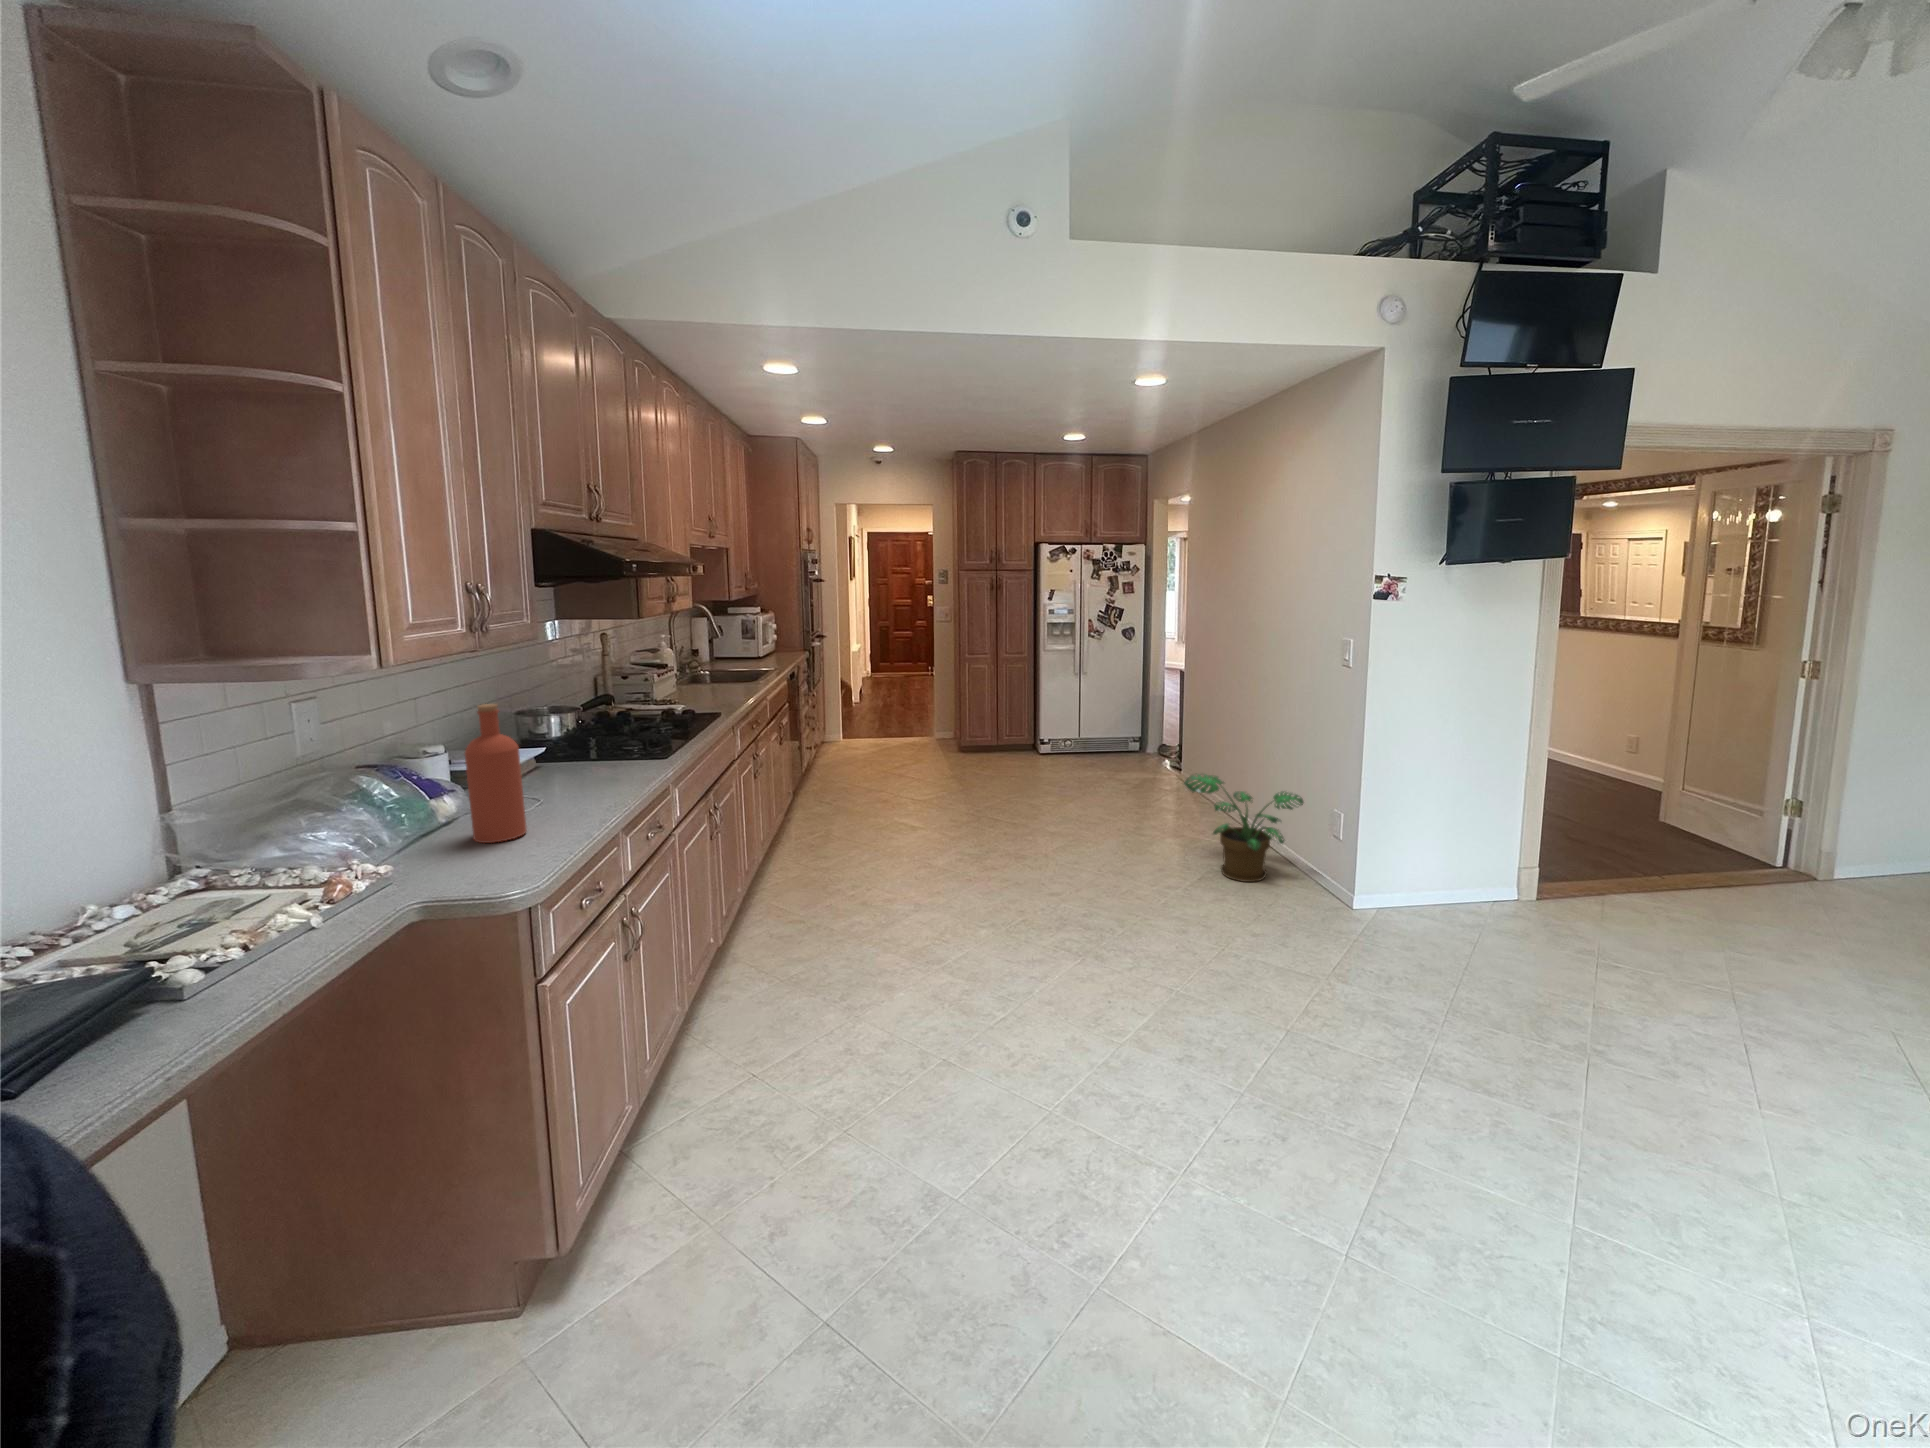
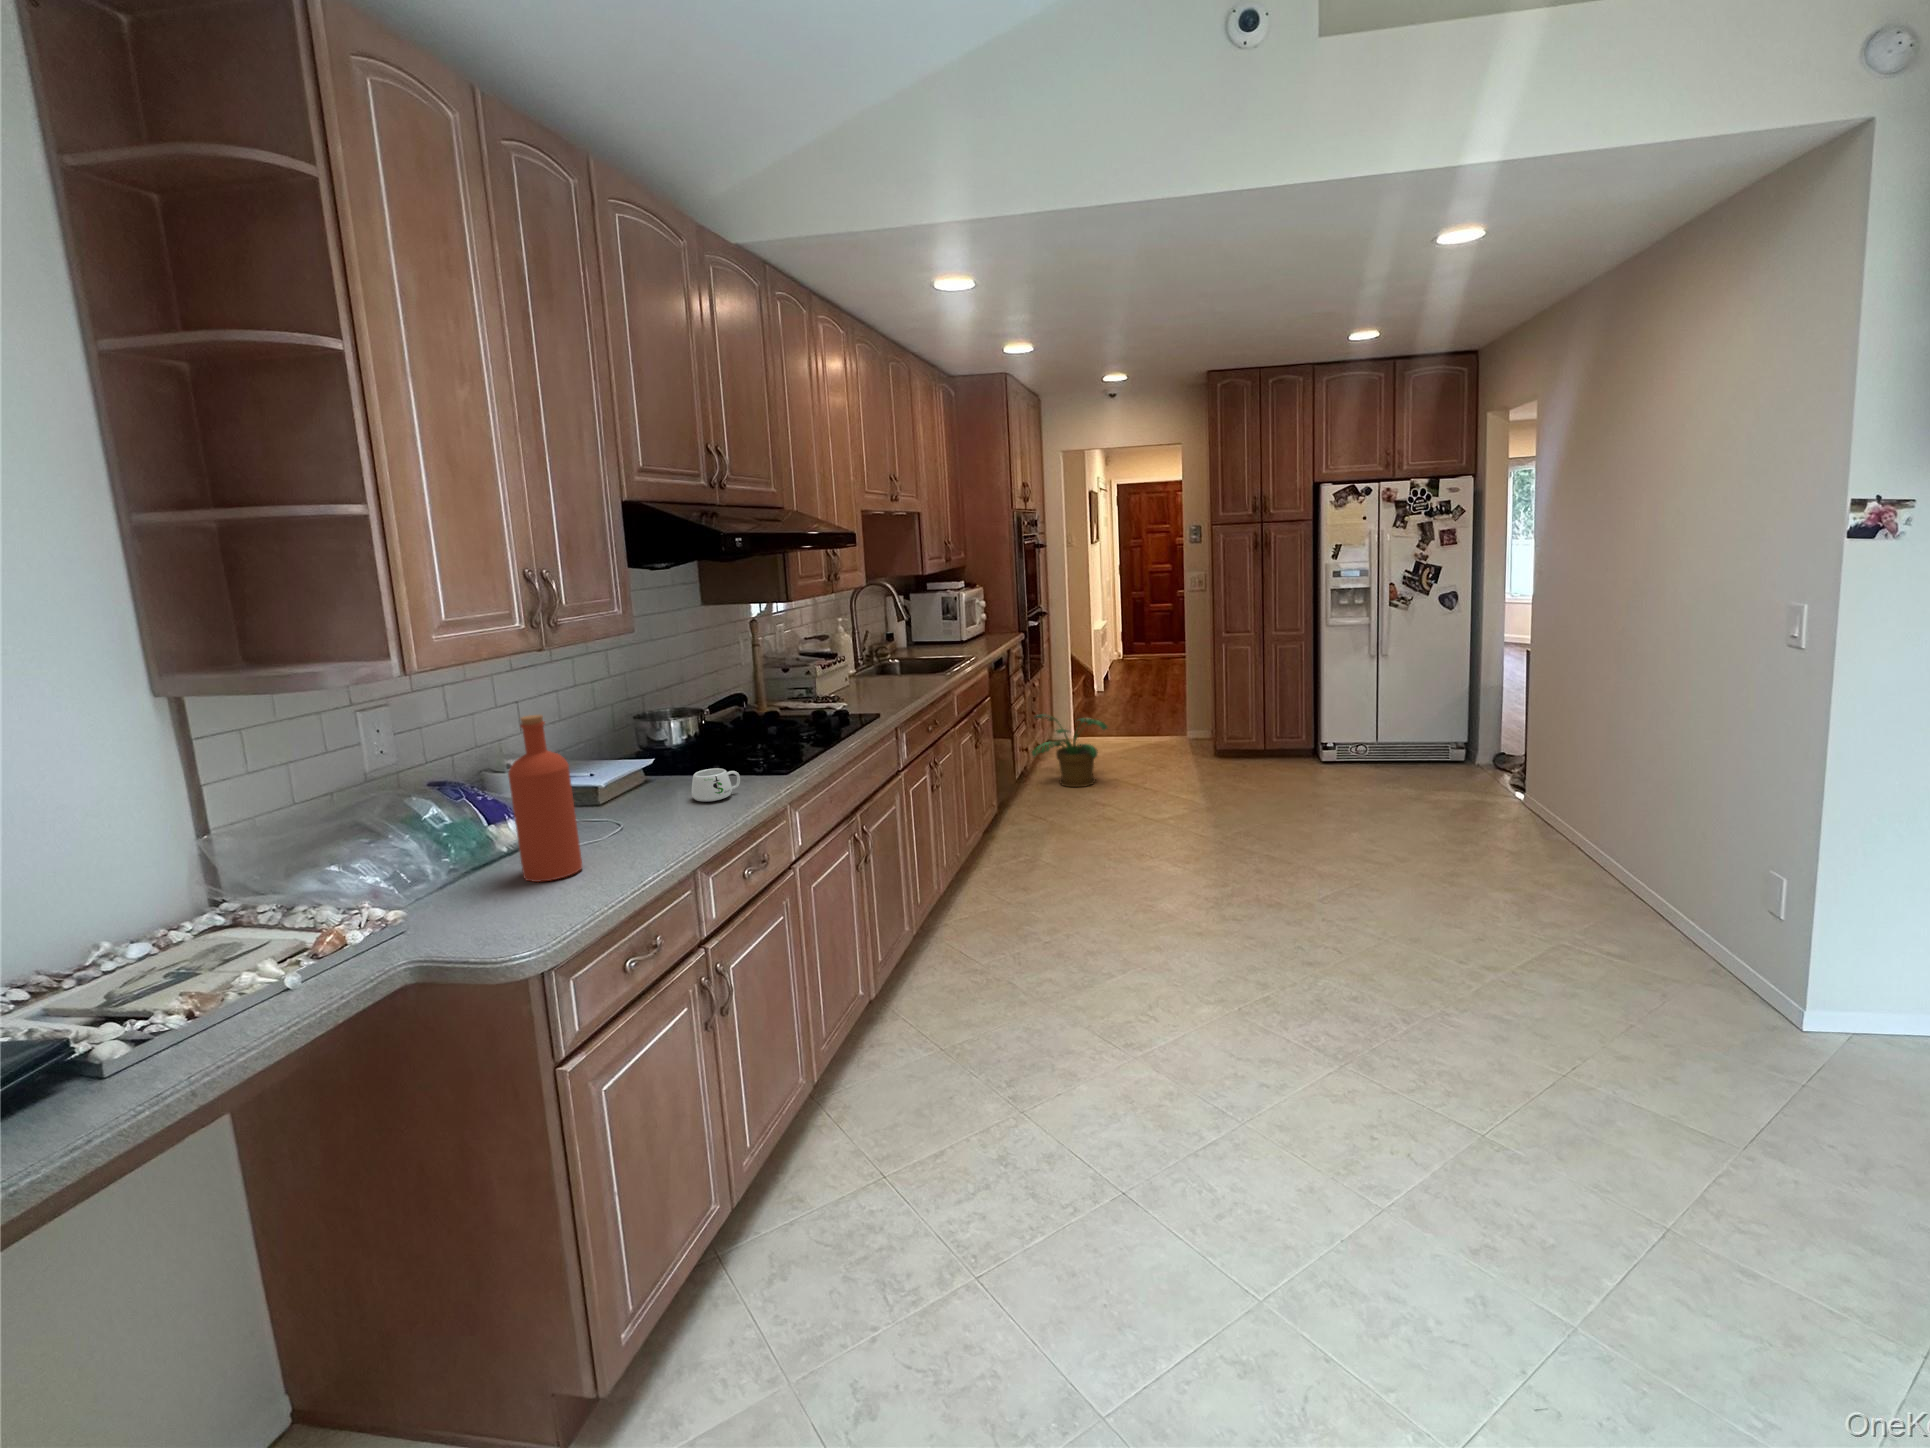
mug: none [588,754,629,781] -> present [692,768,740,802]
potted plant: present [1184,774,1304,882] -> present [1032,714,1107,787]

